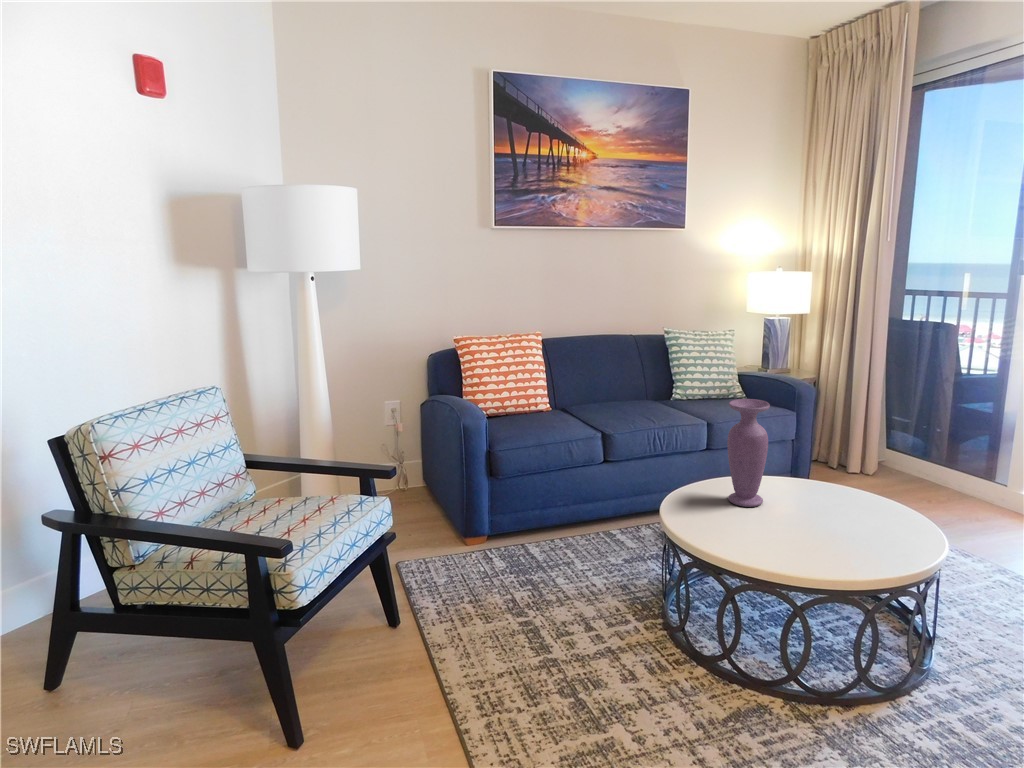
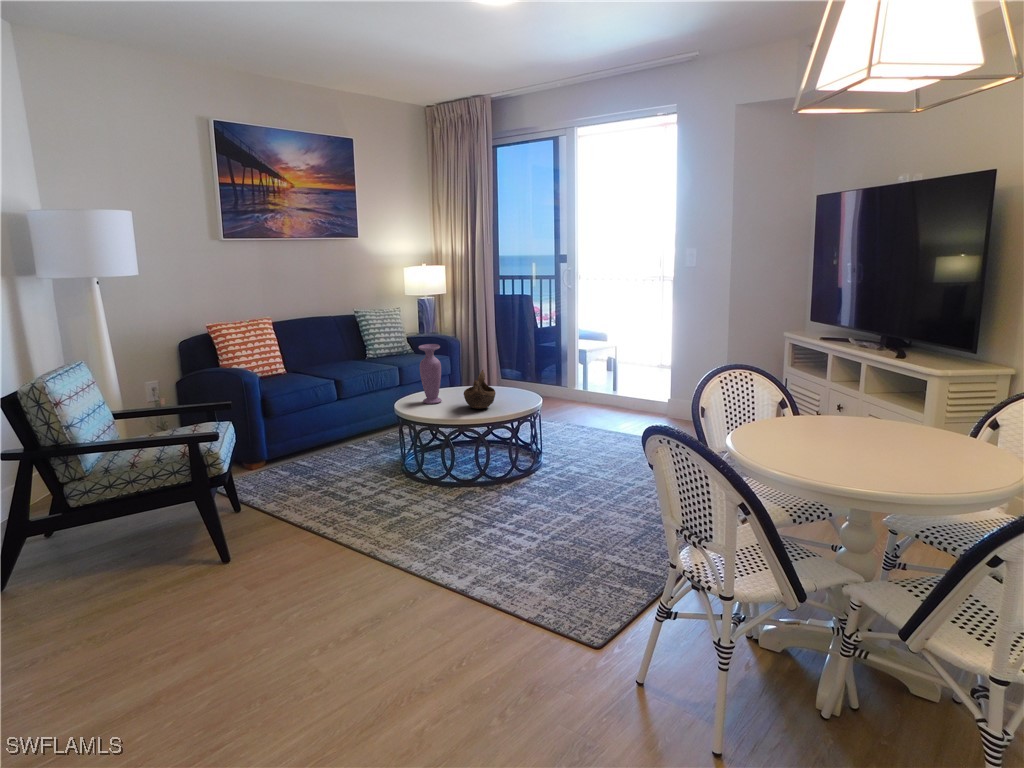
decorative bowl: none [805,460,875,541] -> present [464,370,496,409]

